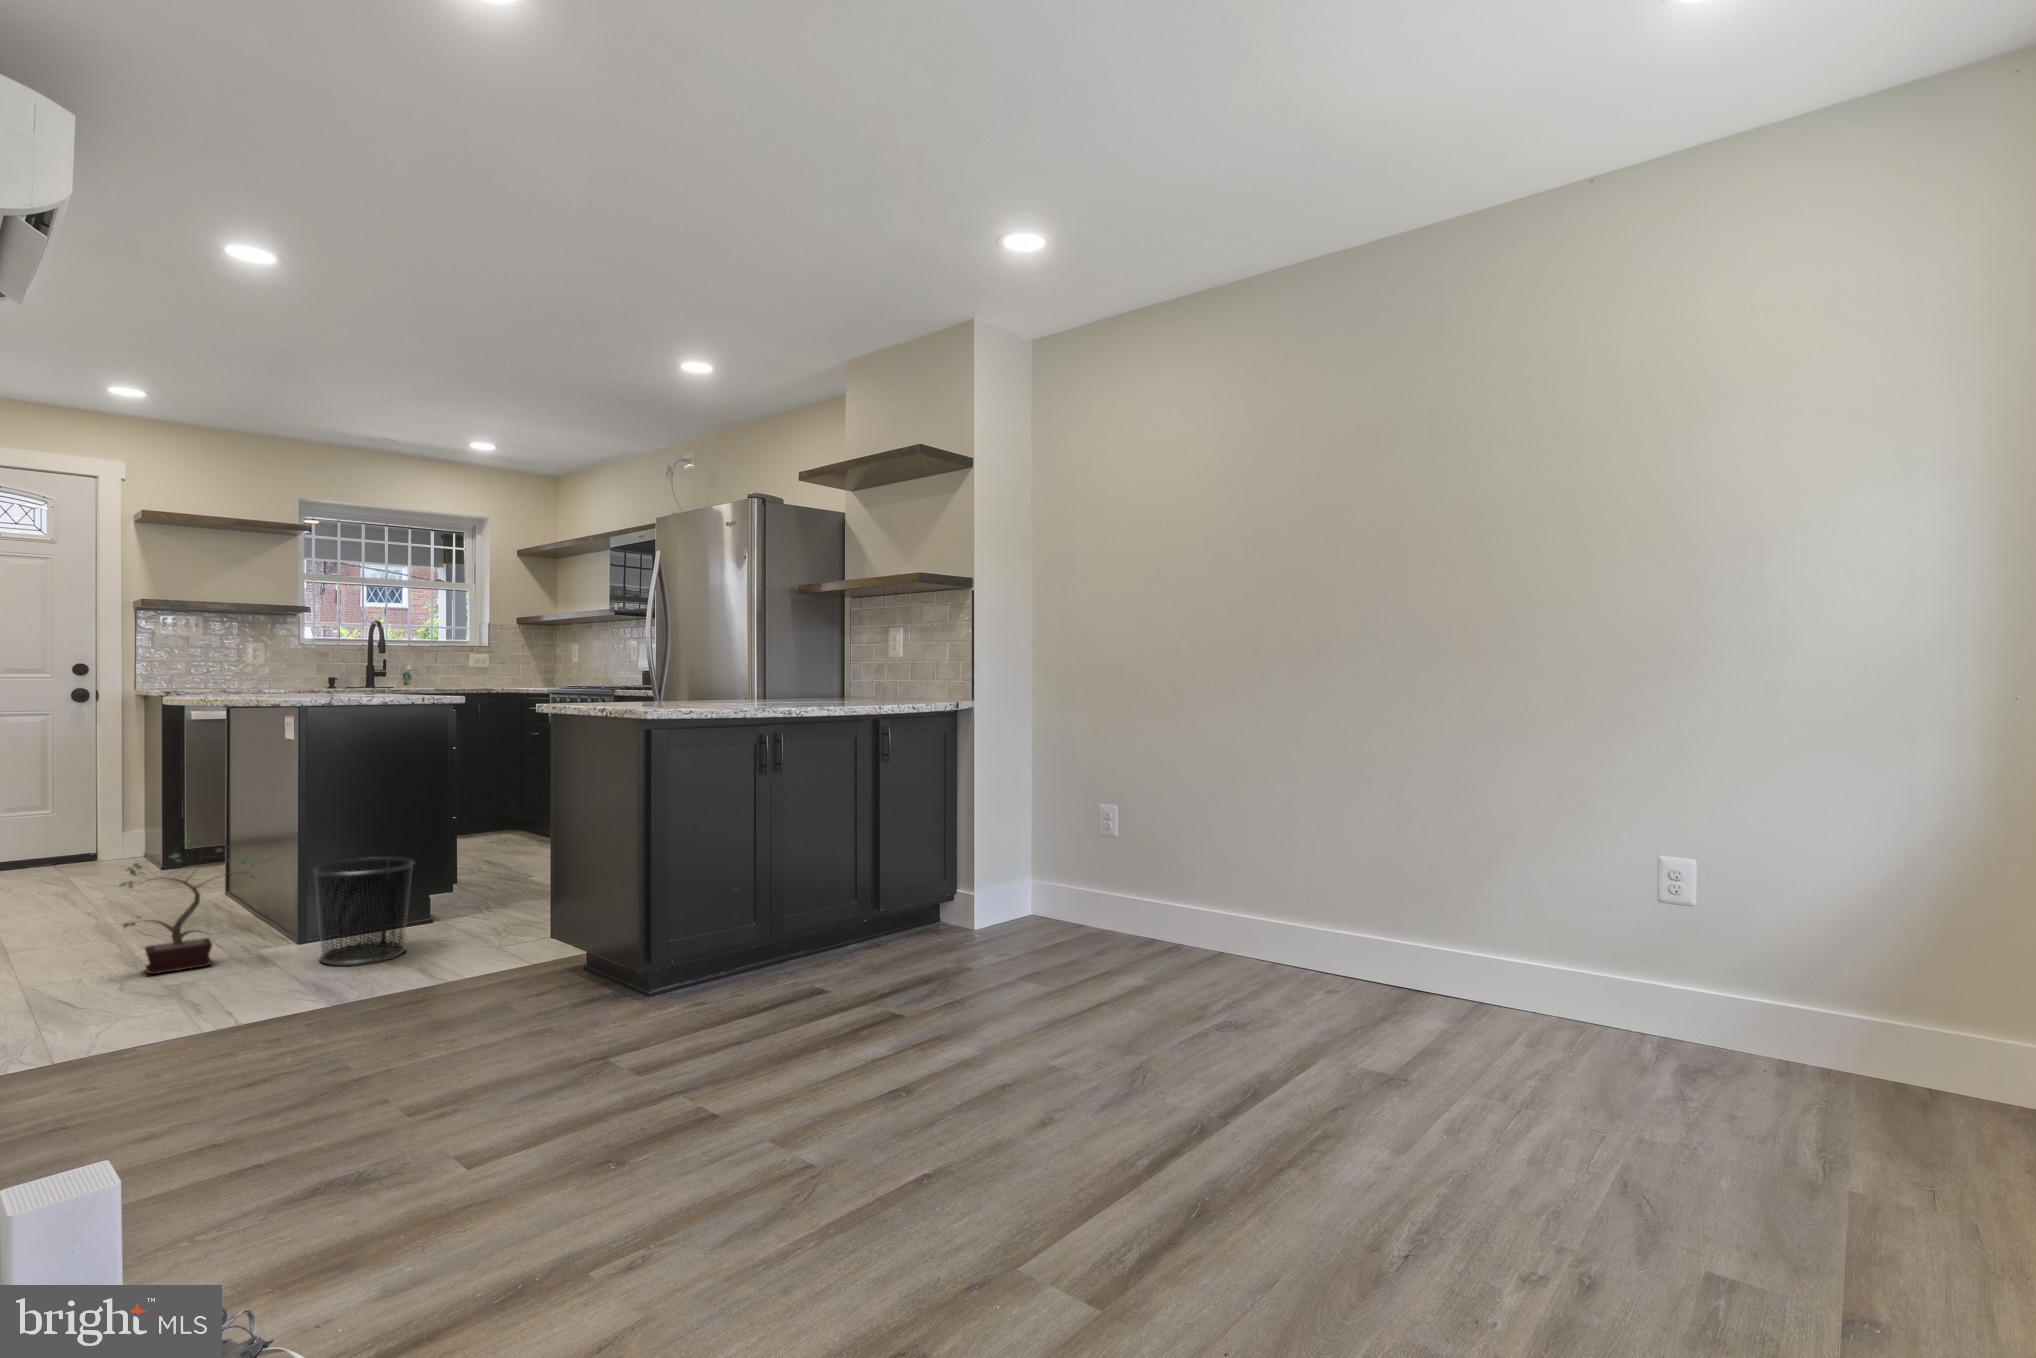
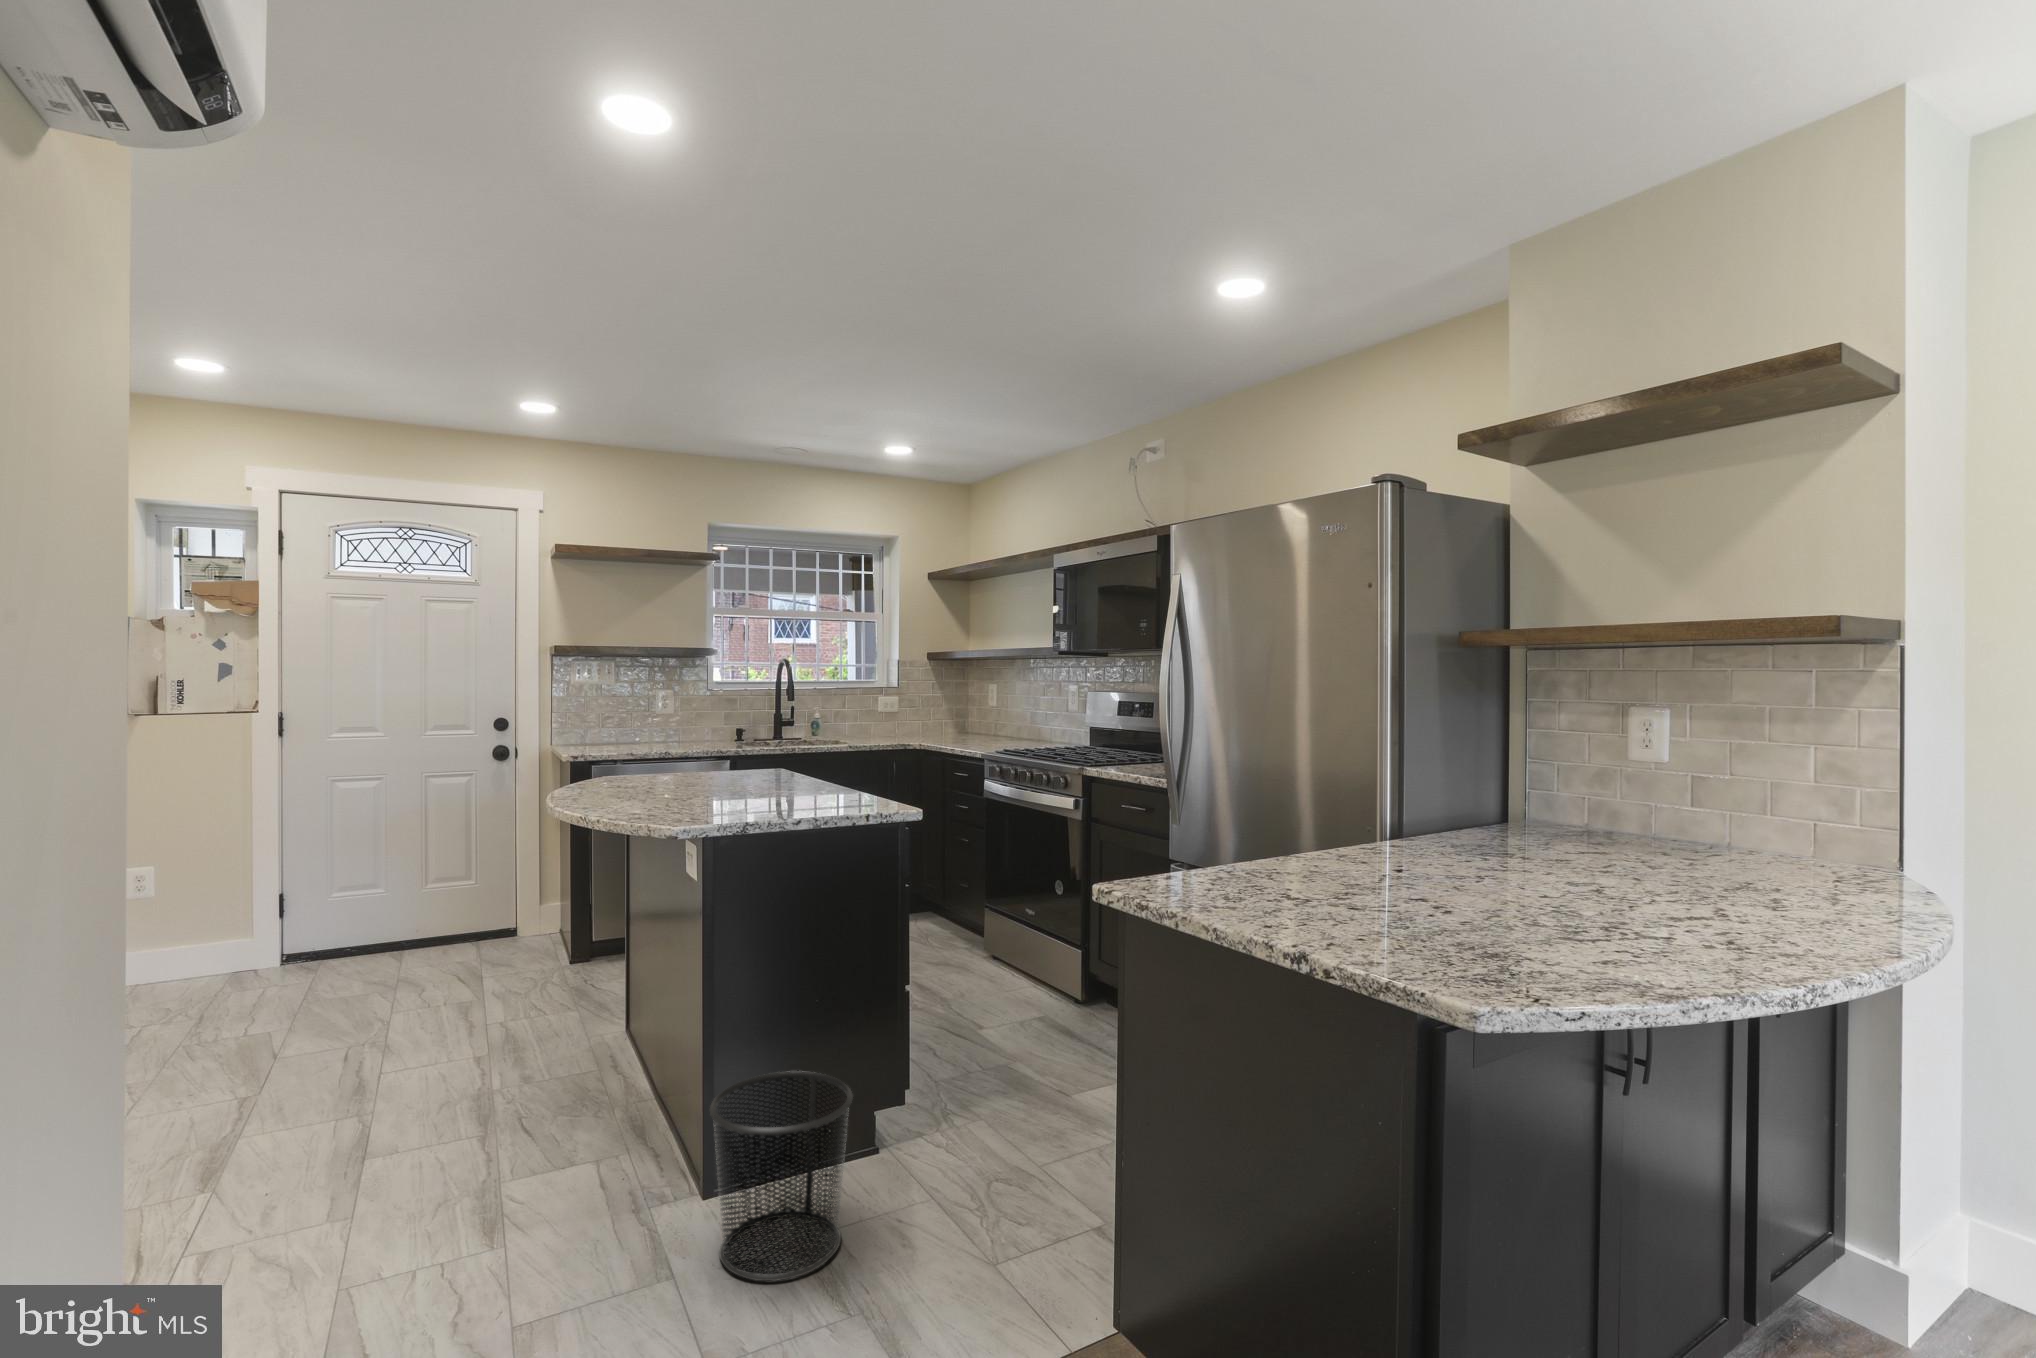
potted plant: present [120,835,274,974] -> none [453,1029,665,1259]

